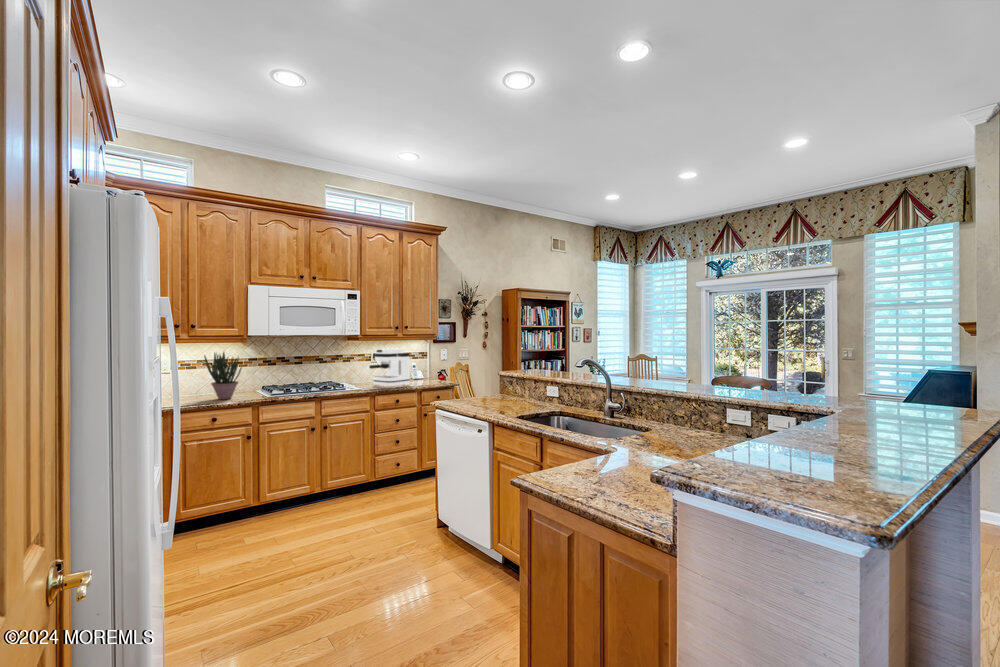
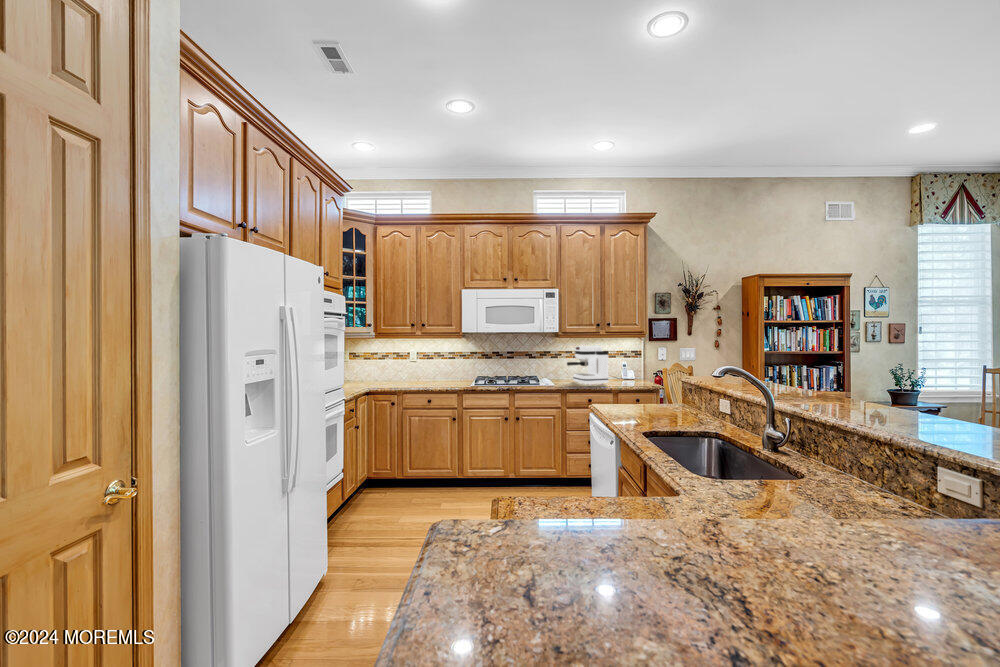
potted plant: present [204,352,242,400] -> none [428,345,453,385]

